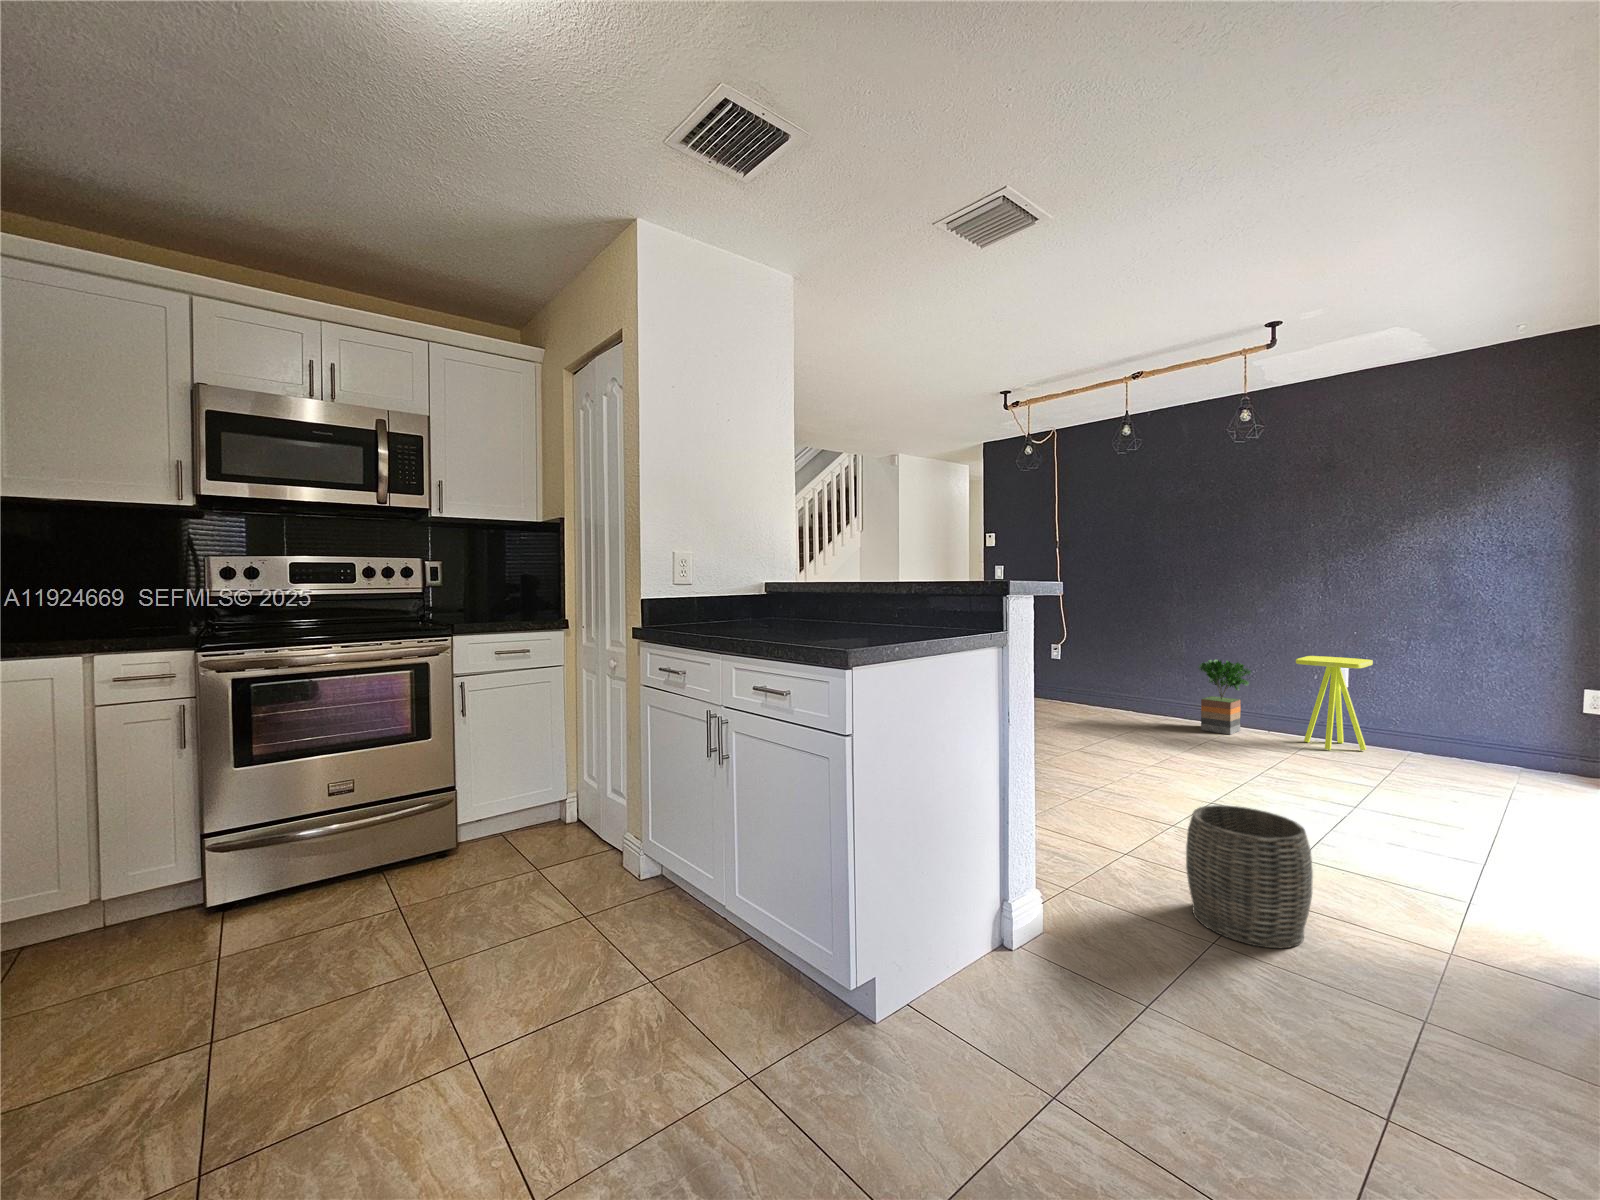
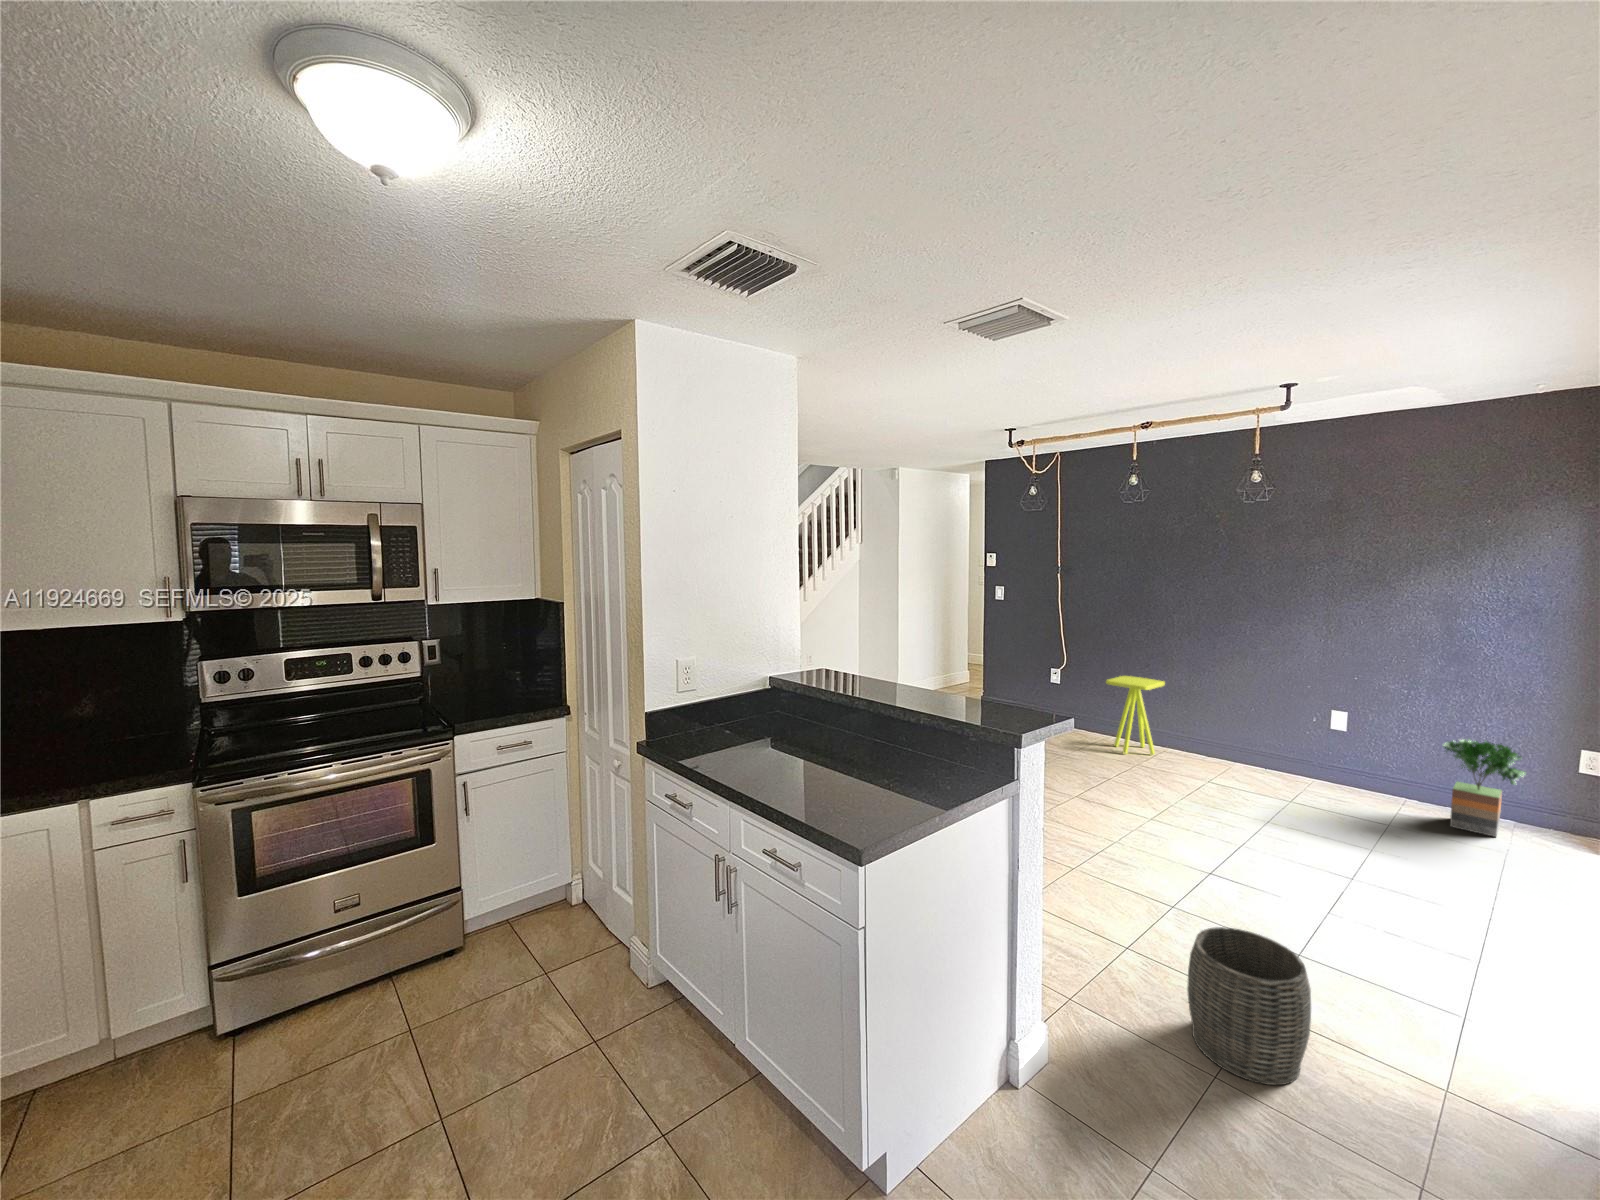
side table: present [1296,656,1373,750] -> present [1106,676,1165,755]
potted tree: present [1199,660,1251,735] -> present [1443,740,1524,837]

